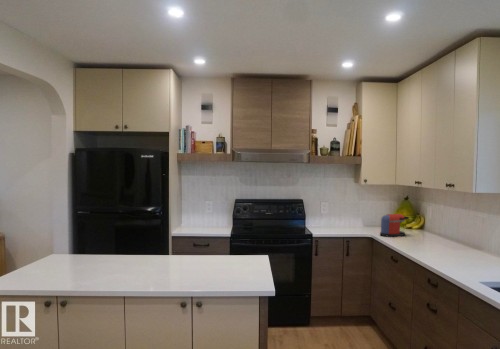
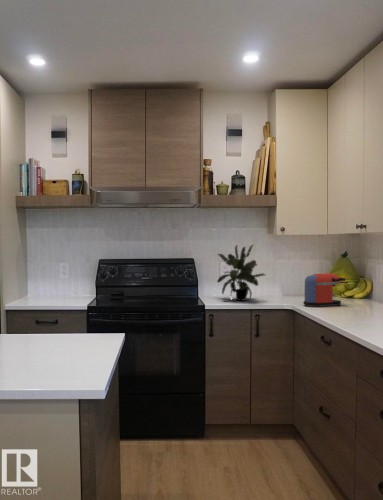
potted plant: none [319,191,354,229] -> present [217,245,265,301]

